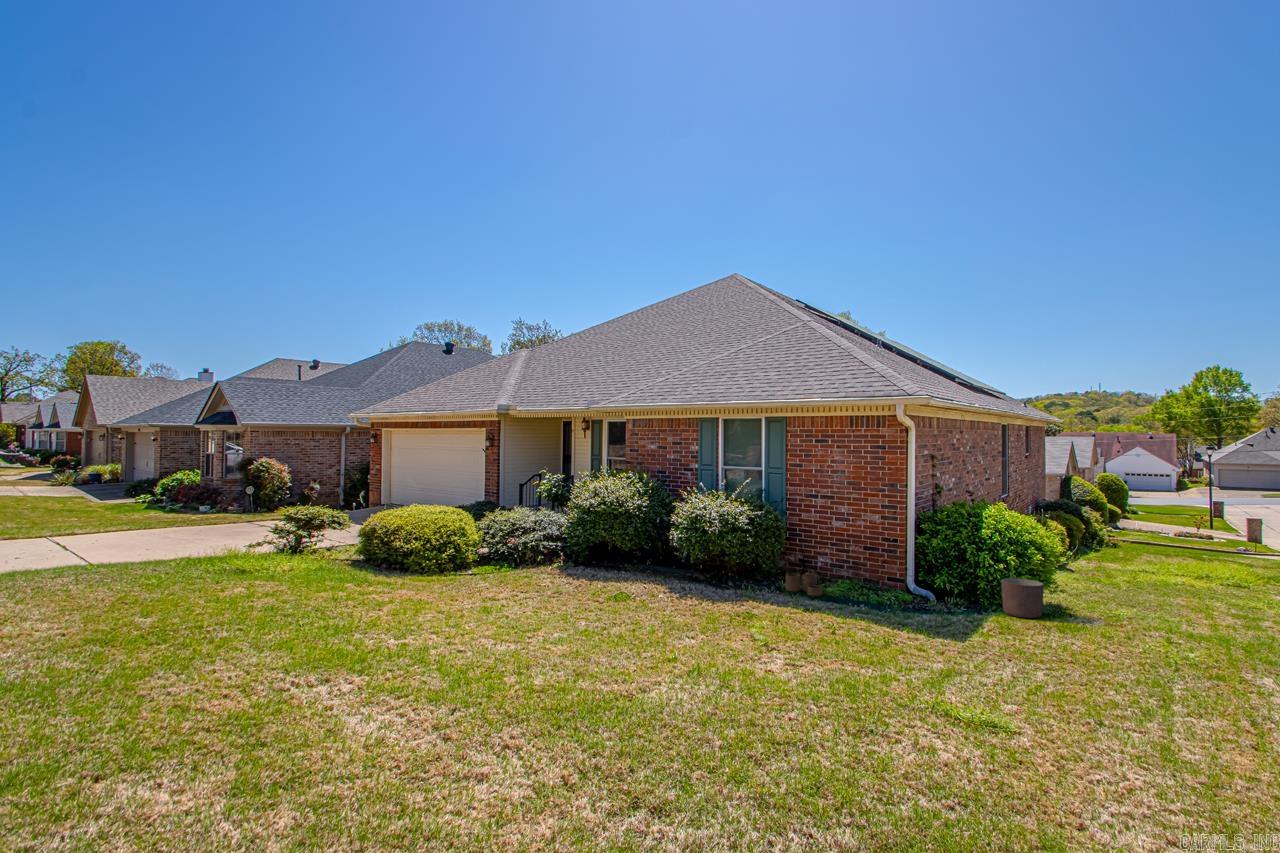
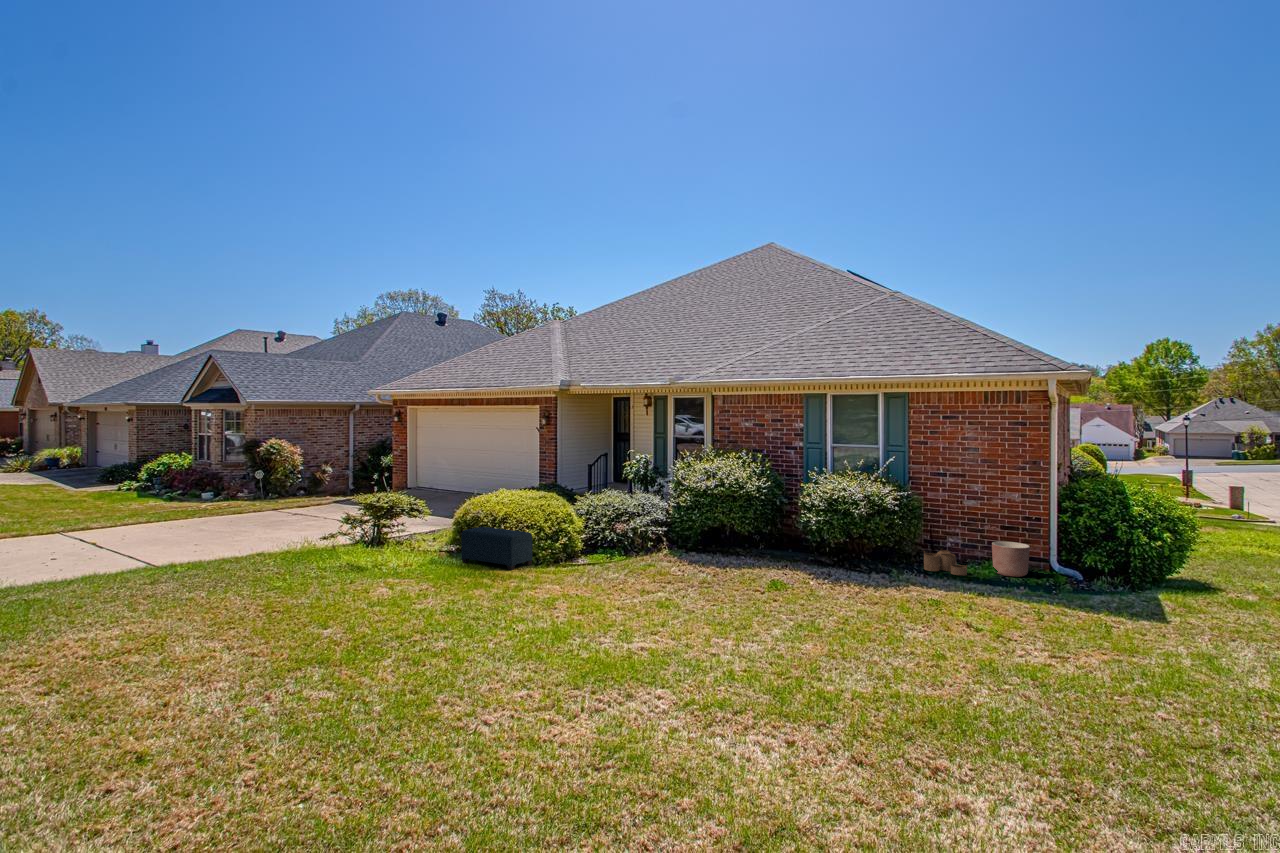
bench: none [356,537,418,577] -> present [461,527,532,570]
planter: present [1001,578,1044,618] -> present [992,542,1030,577]

